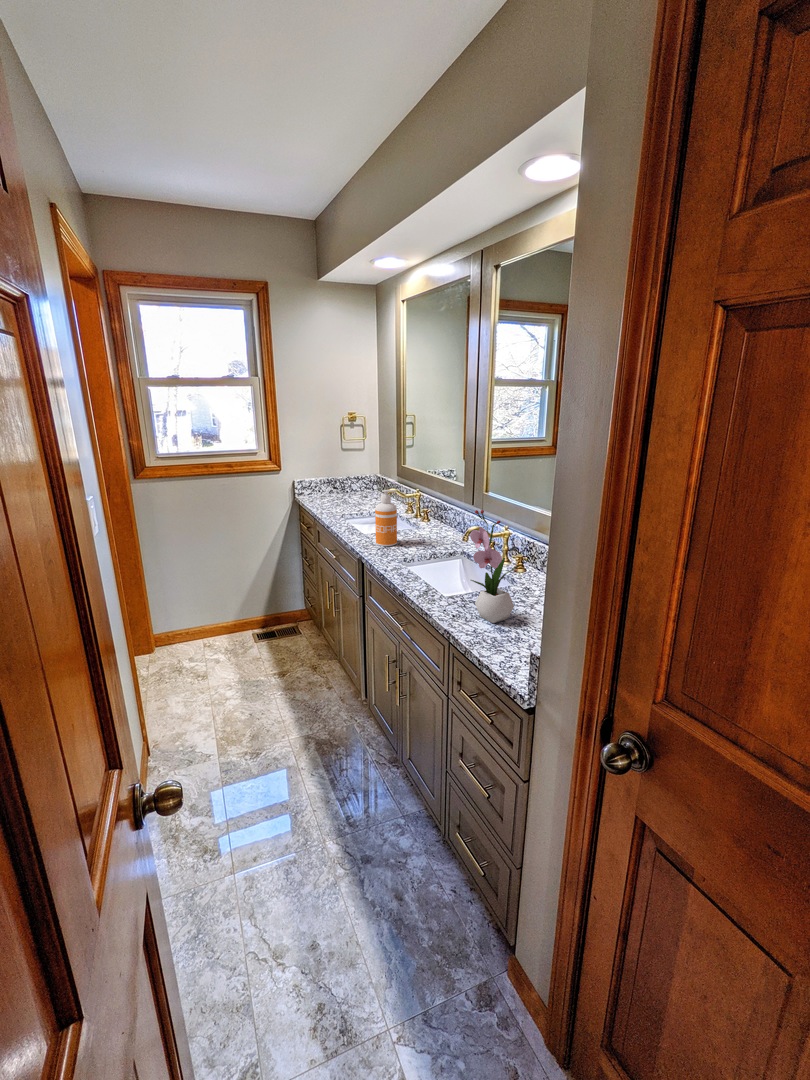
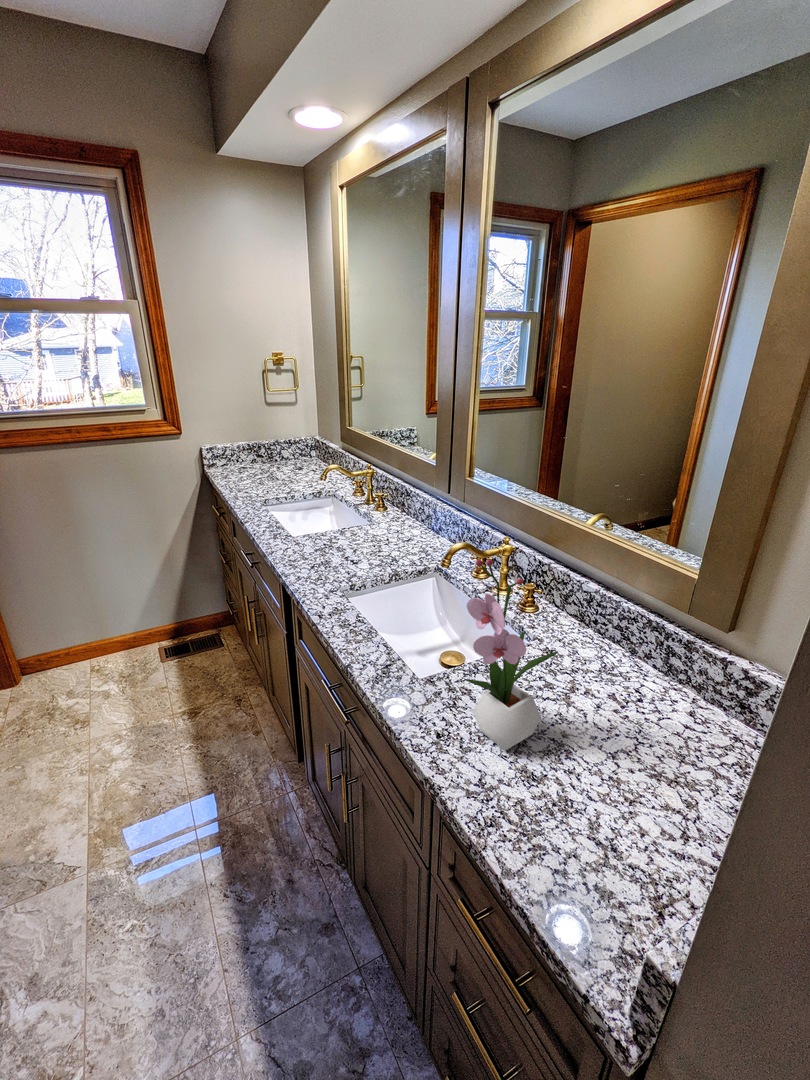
soap dispenser: present [375,490,397,546] -> none [305,478,340,562]

